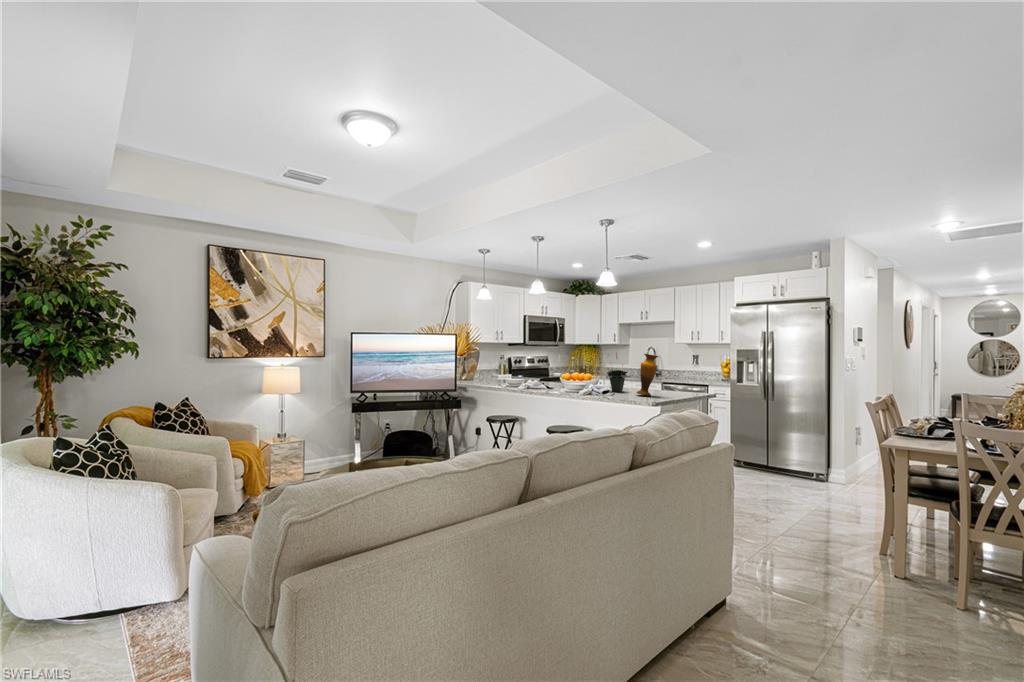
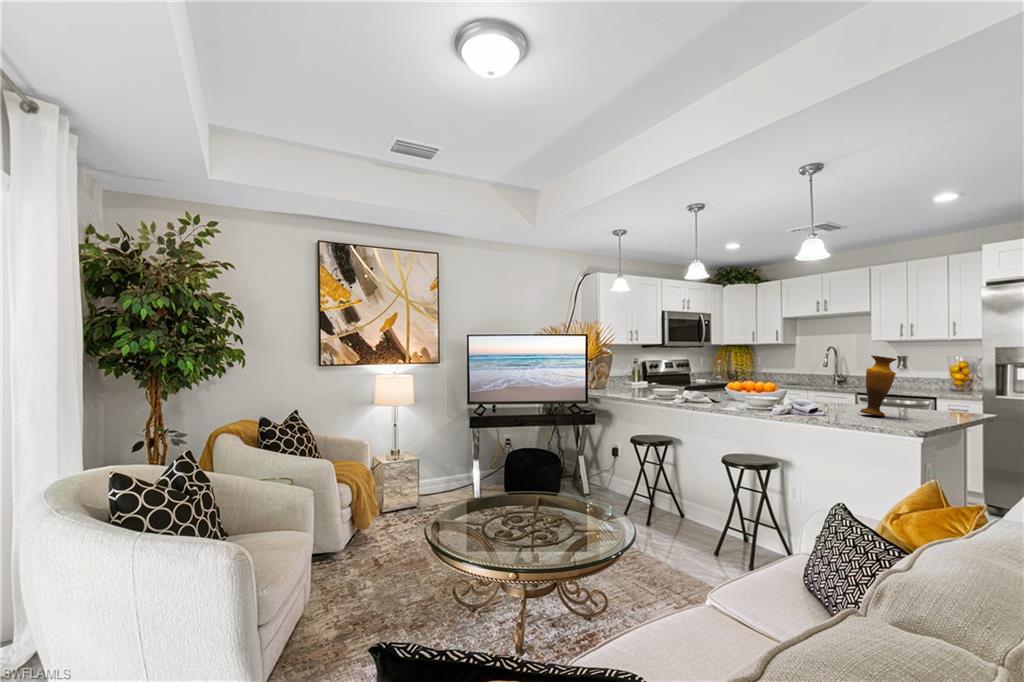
potted plant: present [606,354,628,392] -> none [805,353,839,409]

